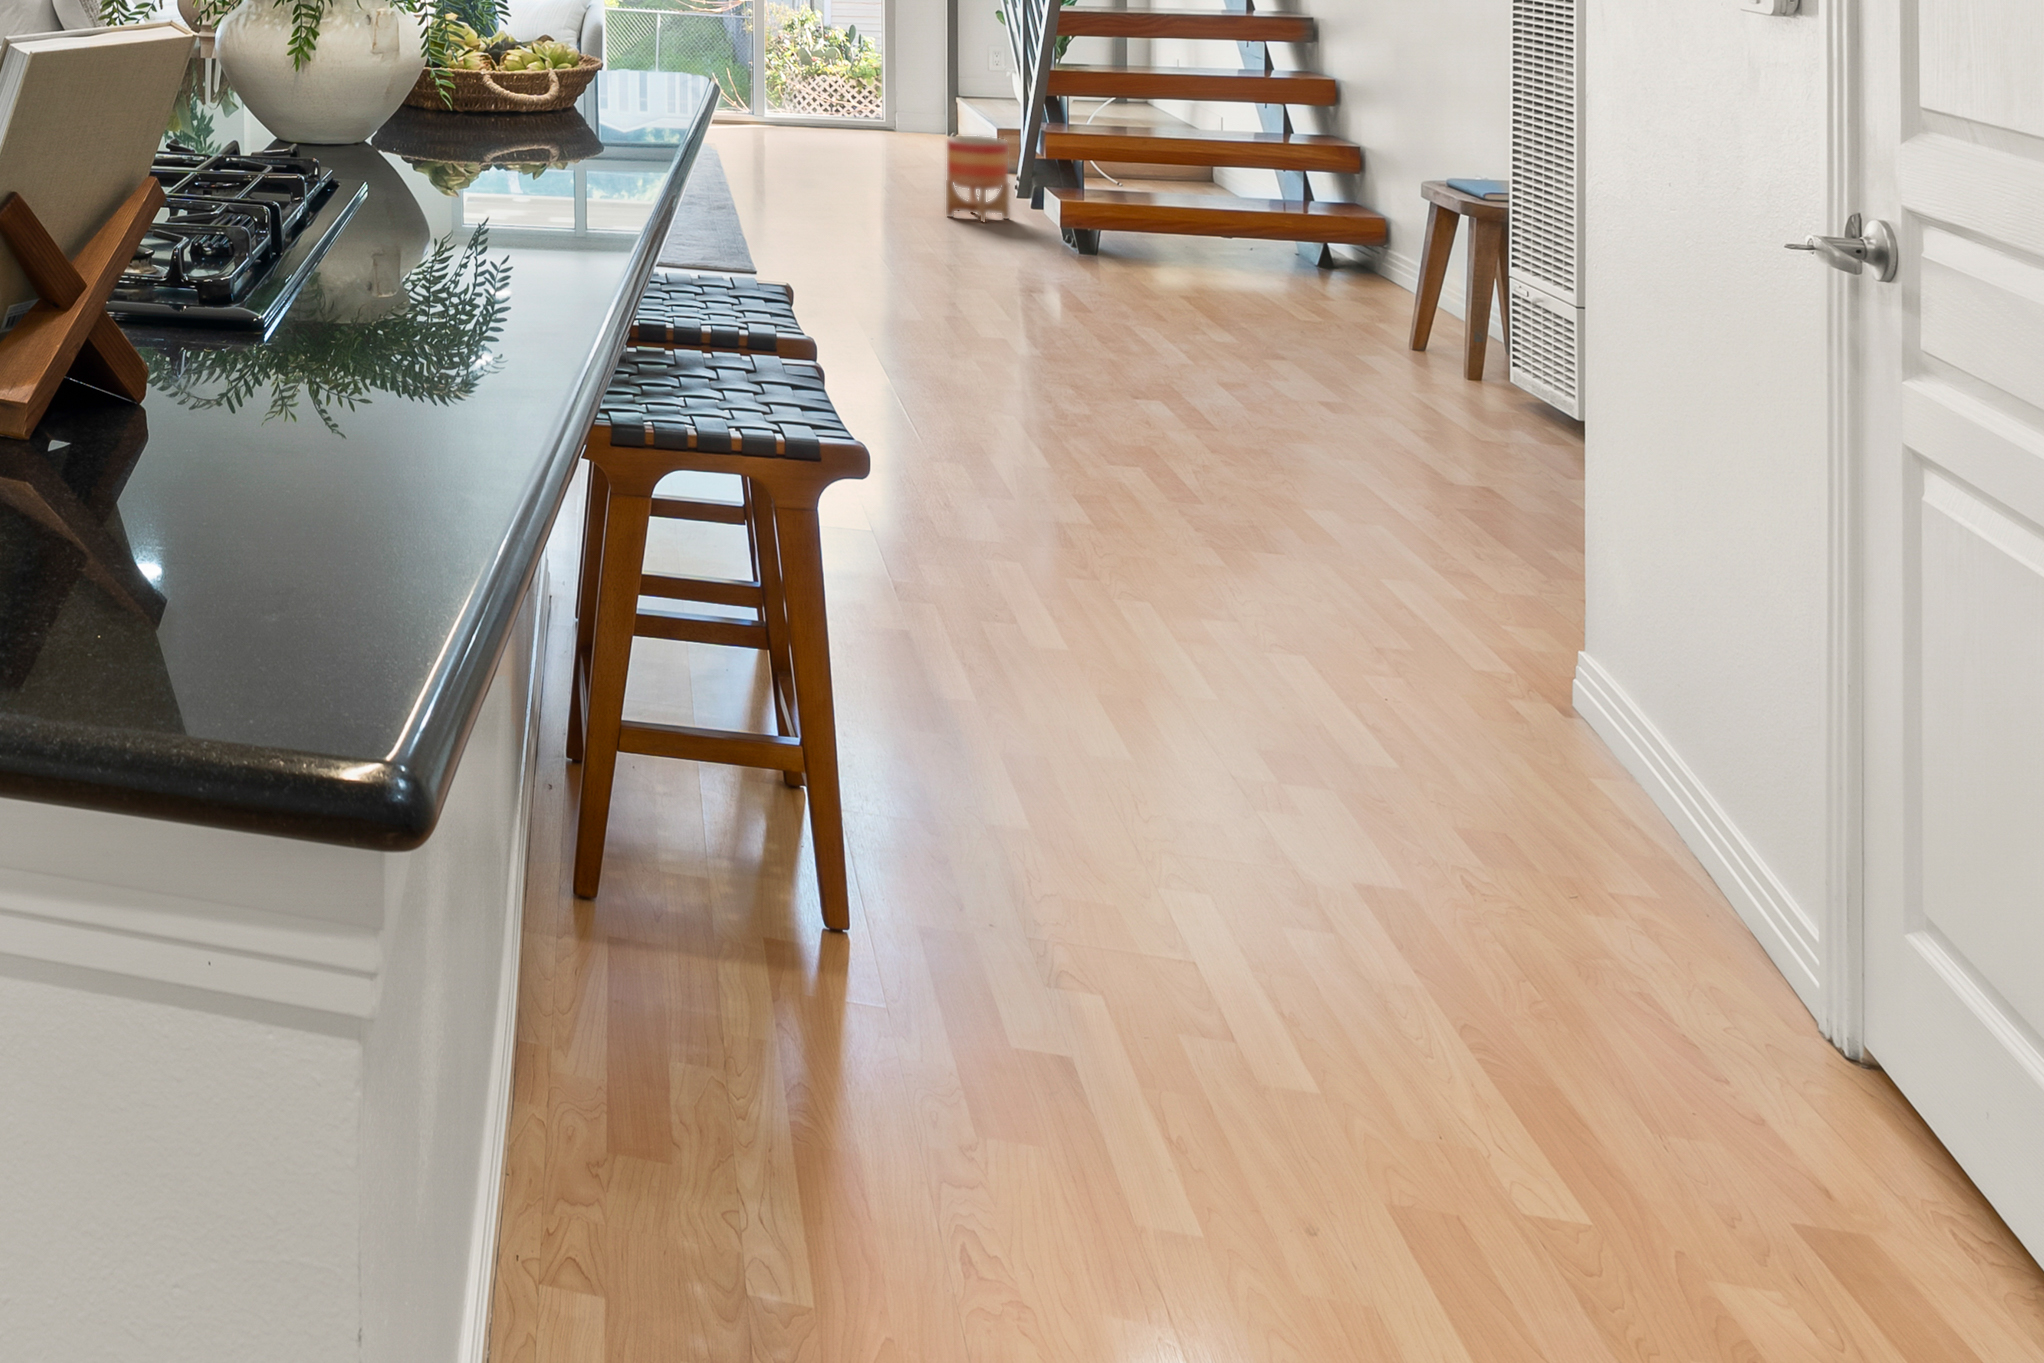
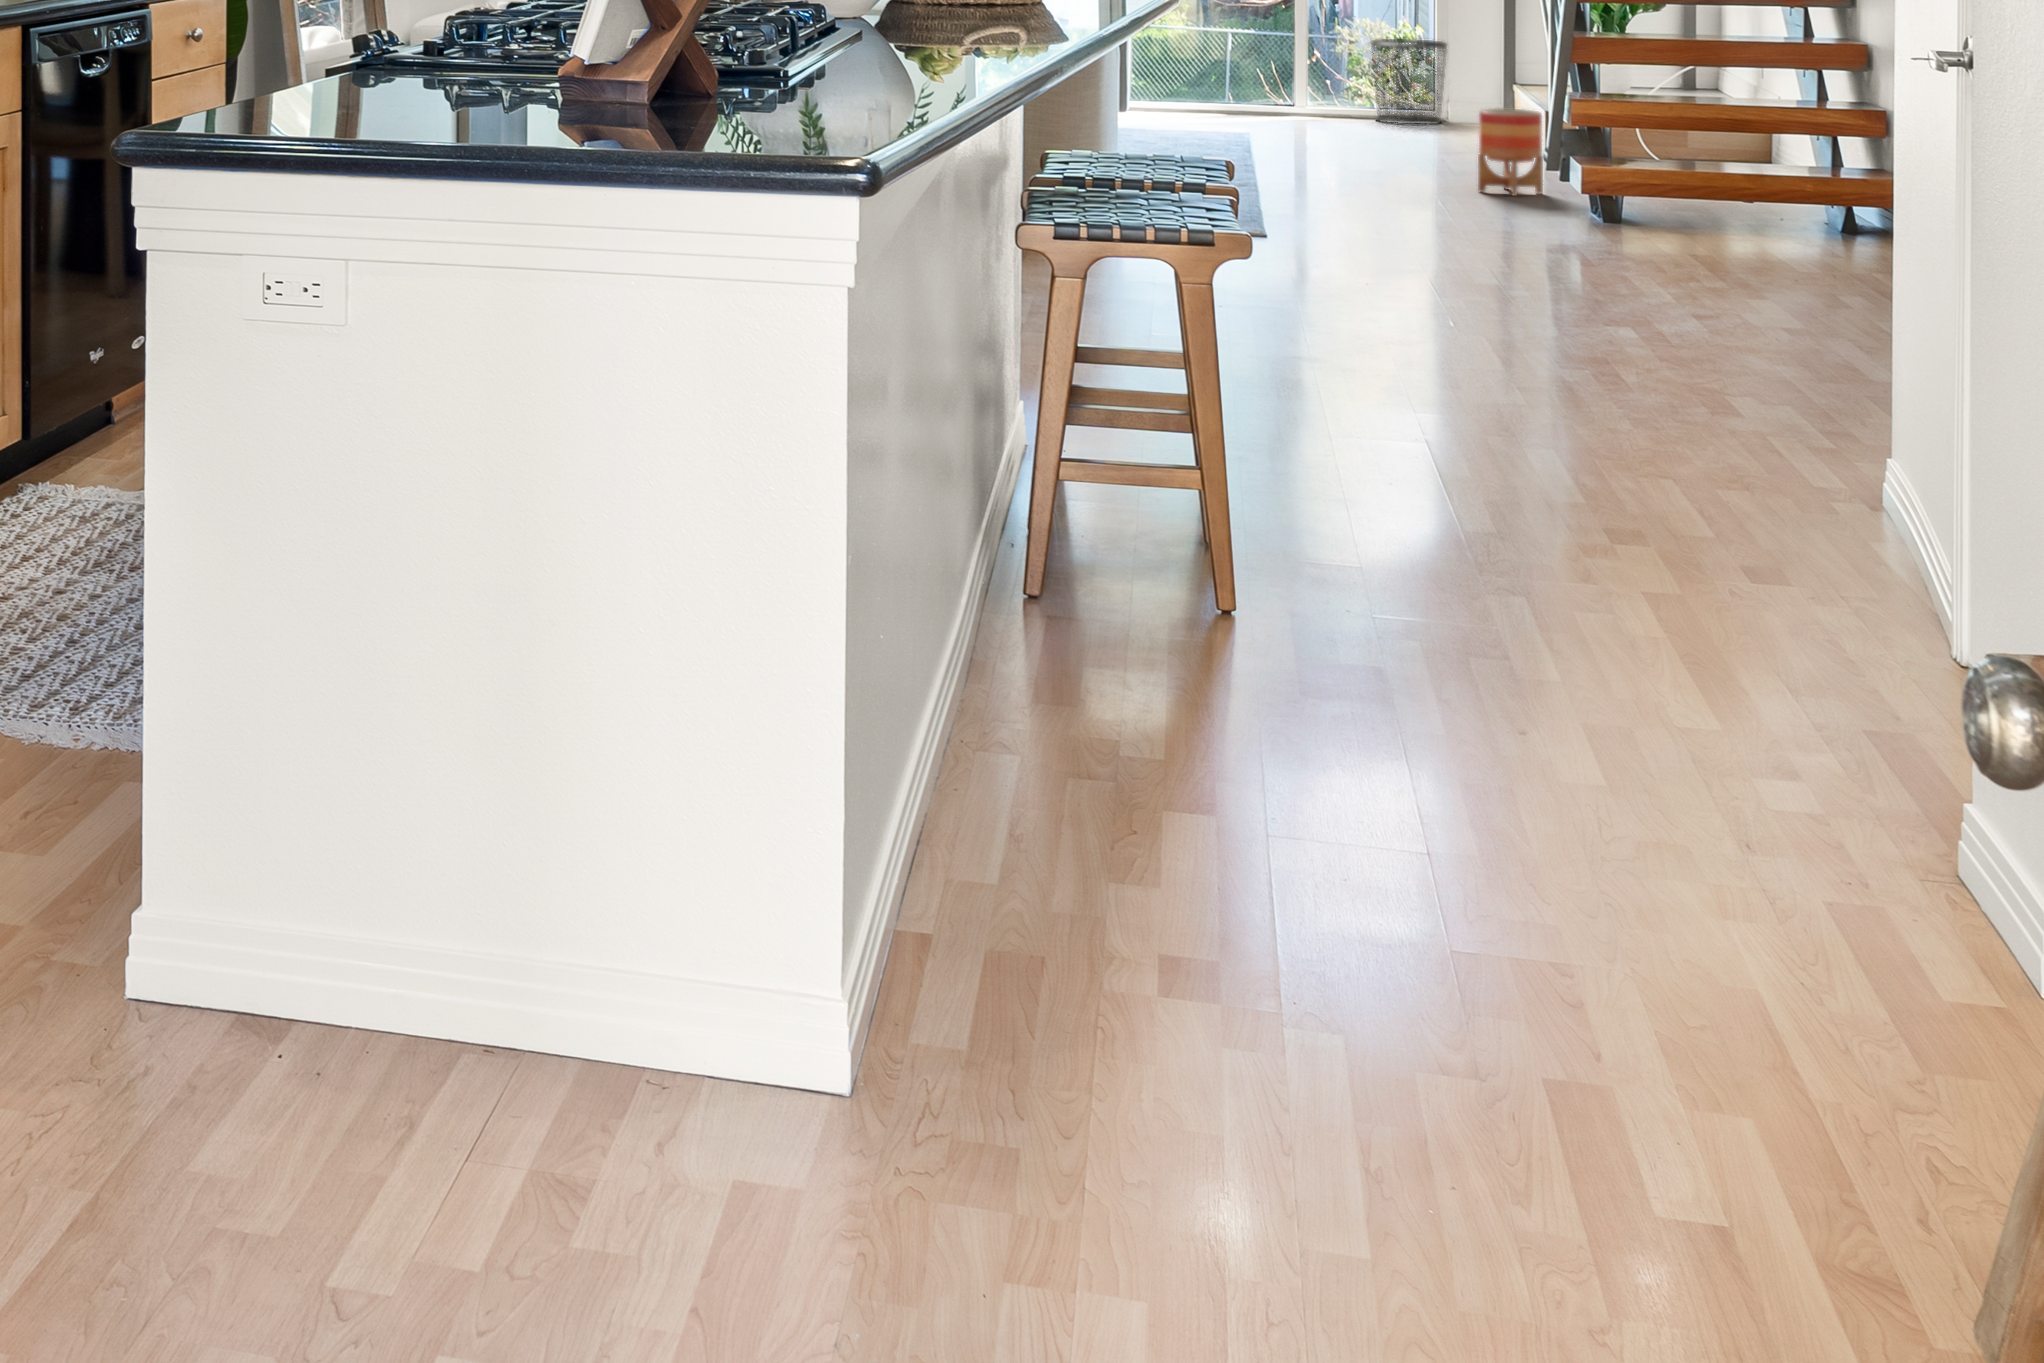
trash can: none [820,53,893,133] -> present [1370,39,1447,124]

